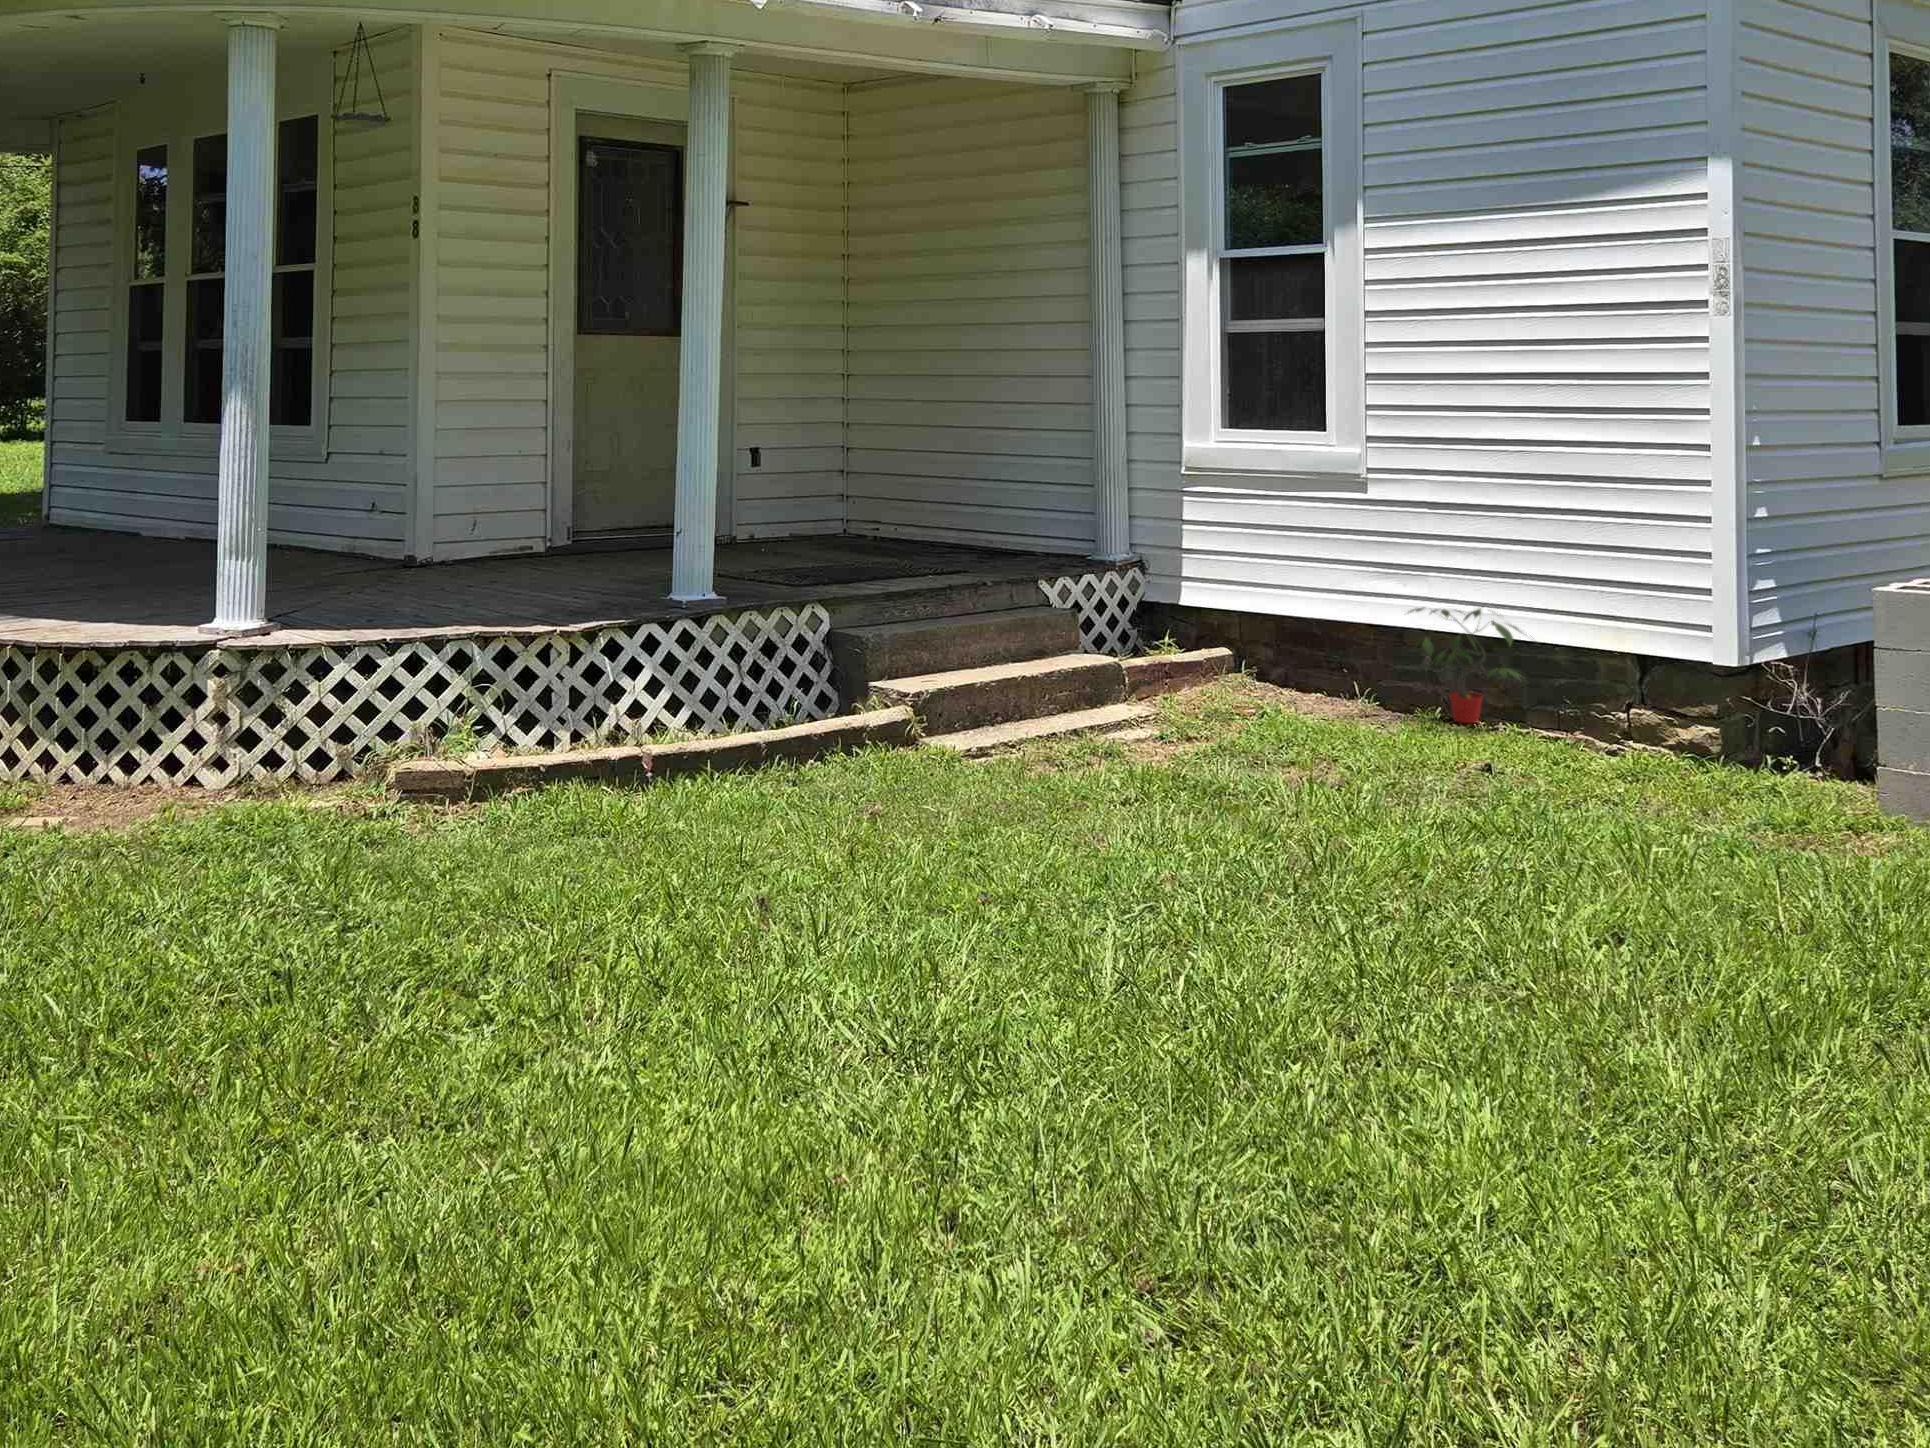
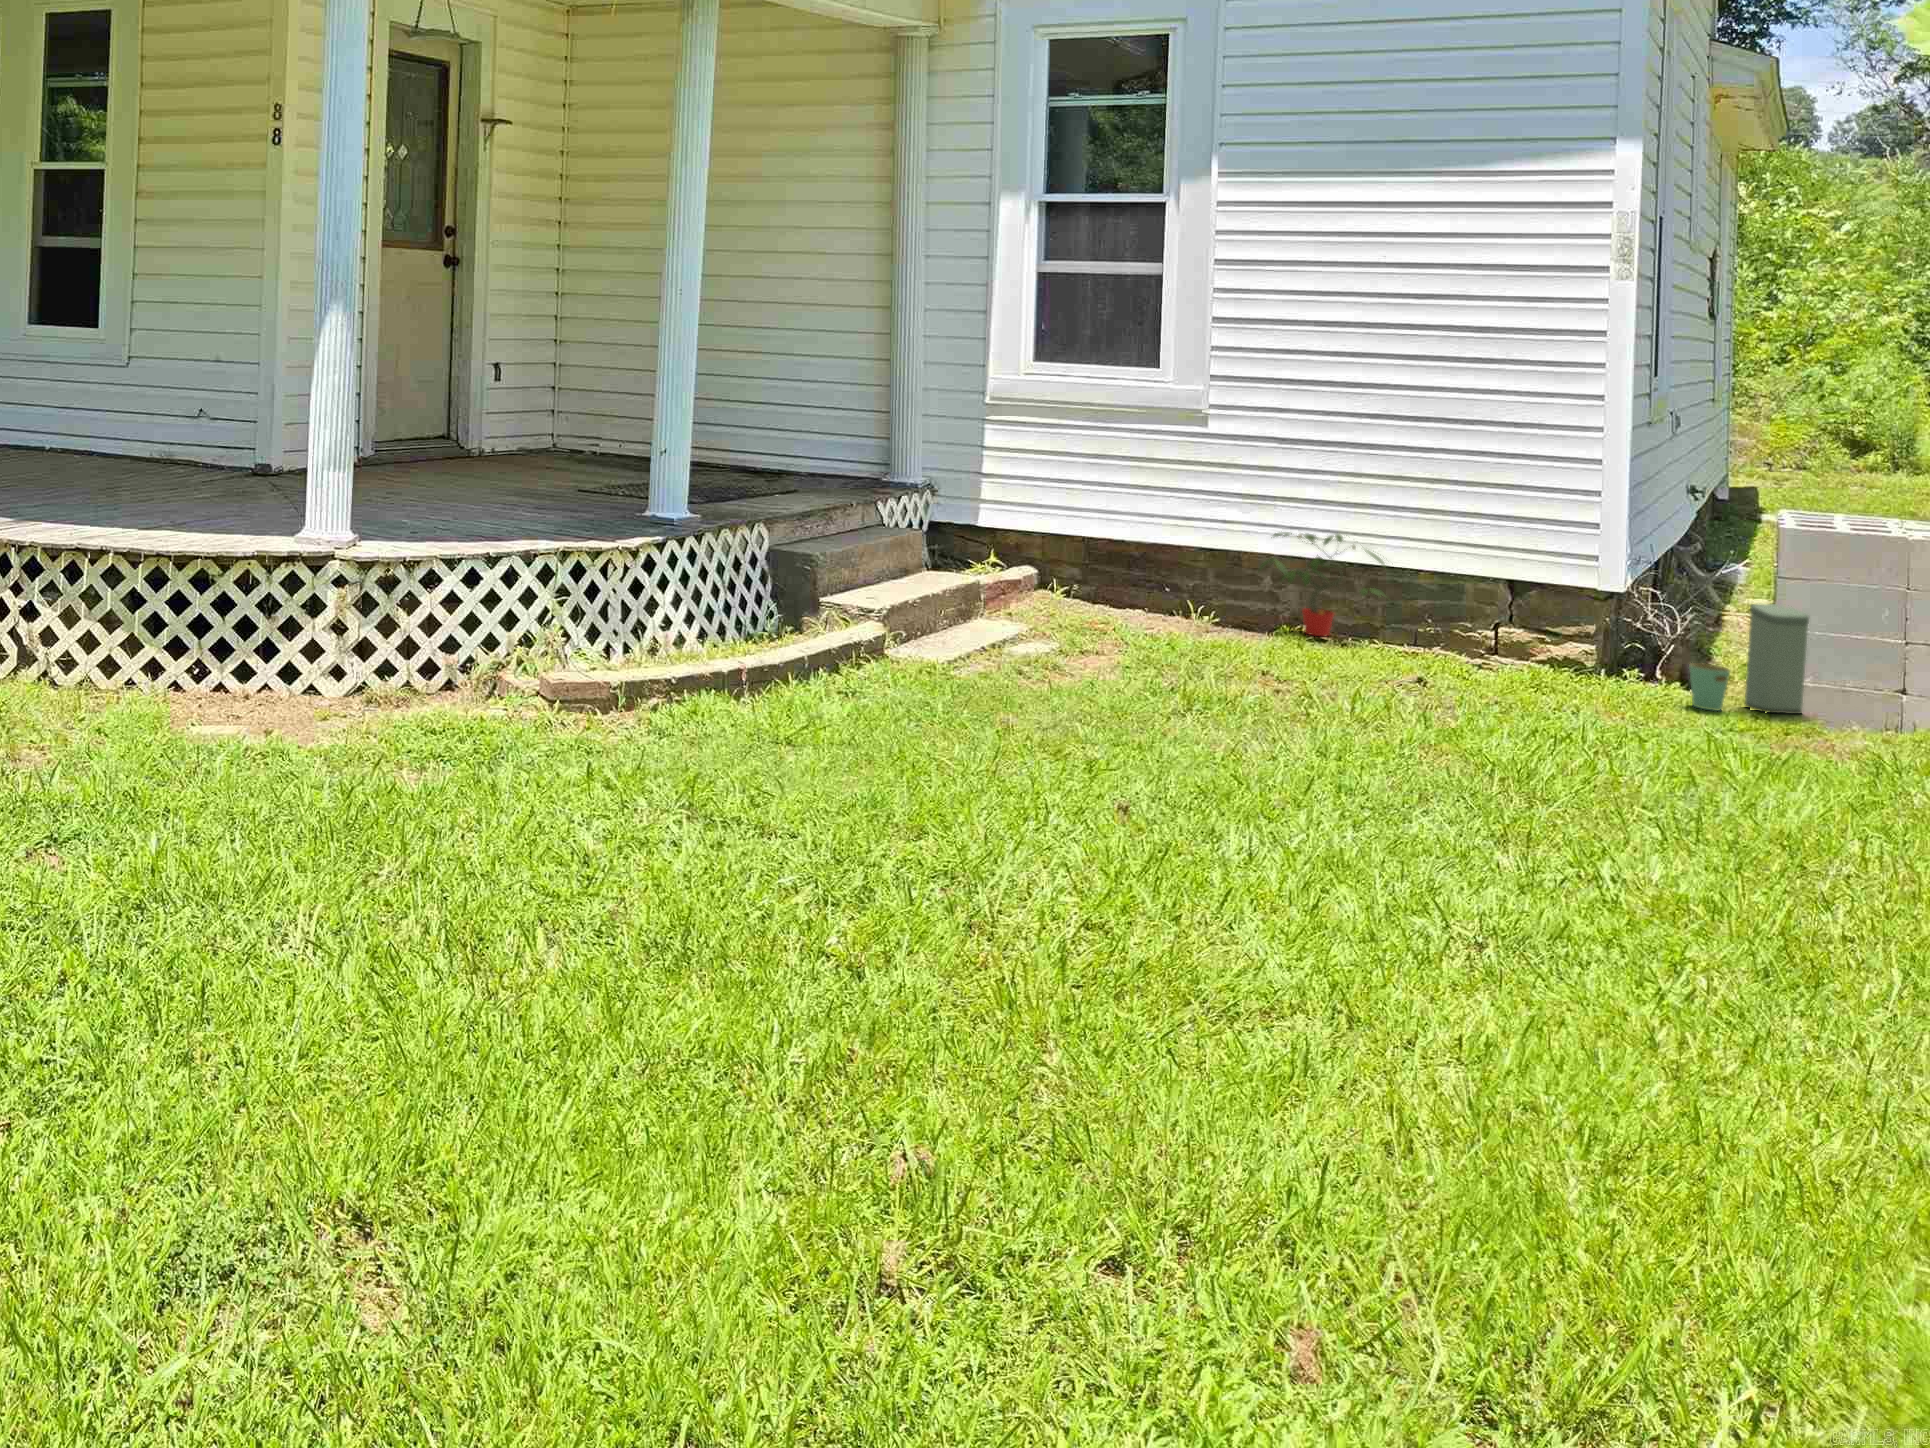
trash can: none [1756,677,1891,805] -> present [1689,603,1809,714]

